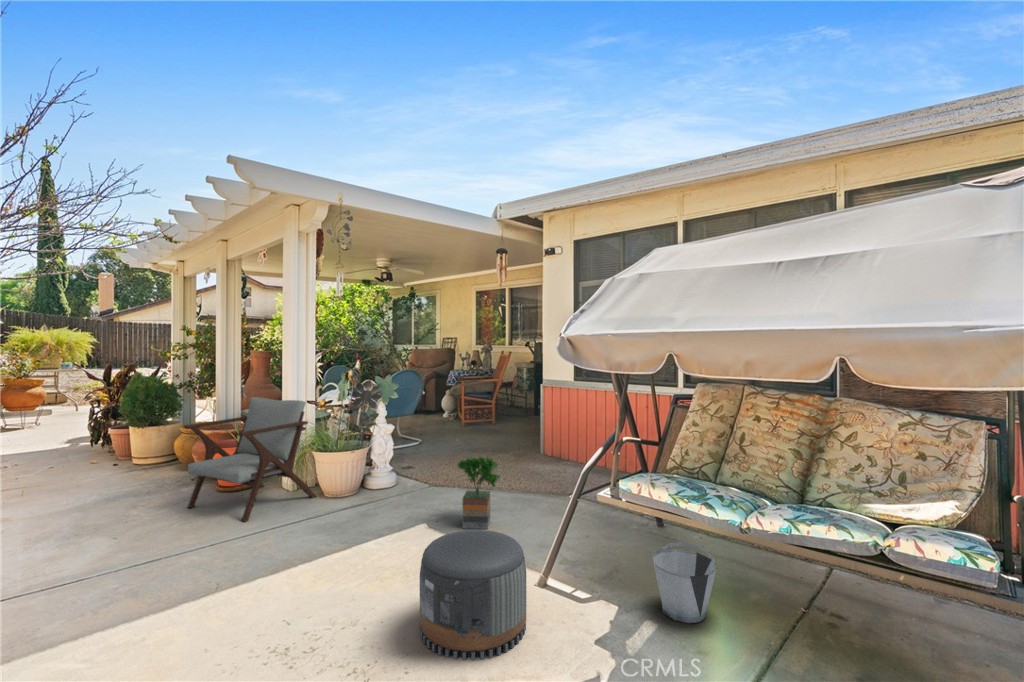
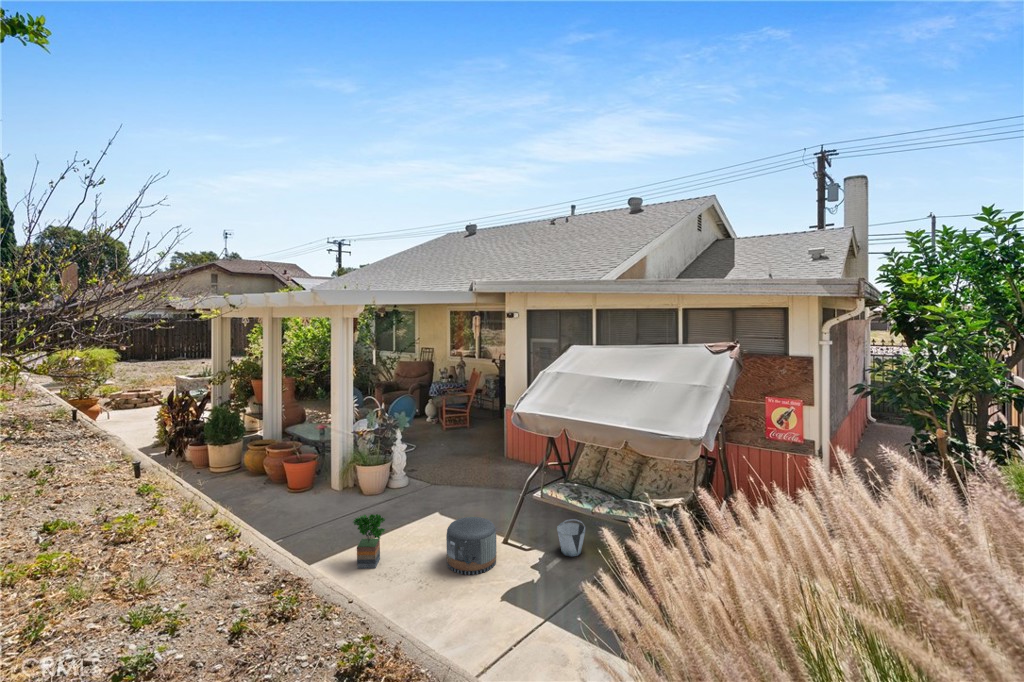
lounge chair: present [184,397,316,522] -> none [280,431,361,513]
potted tree: present [457,457,500,529] -> present [353,514,385,568]

